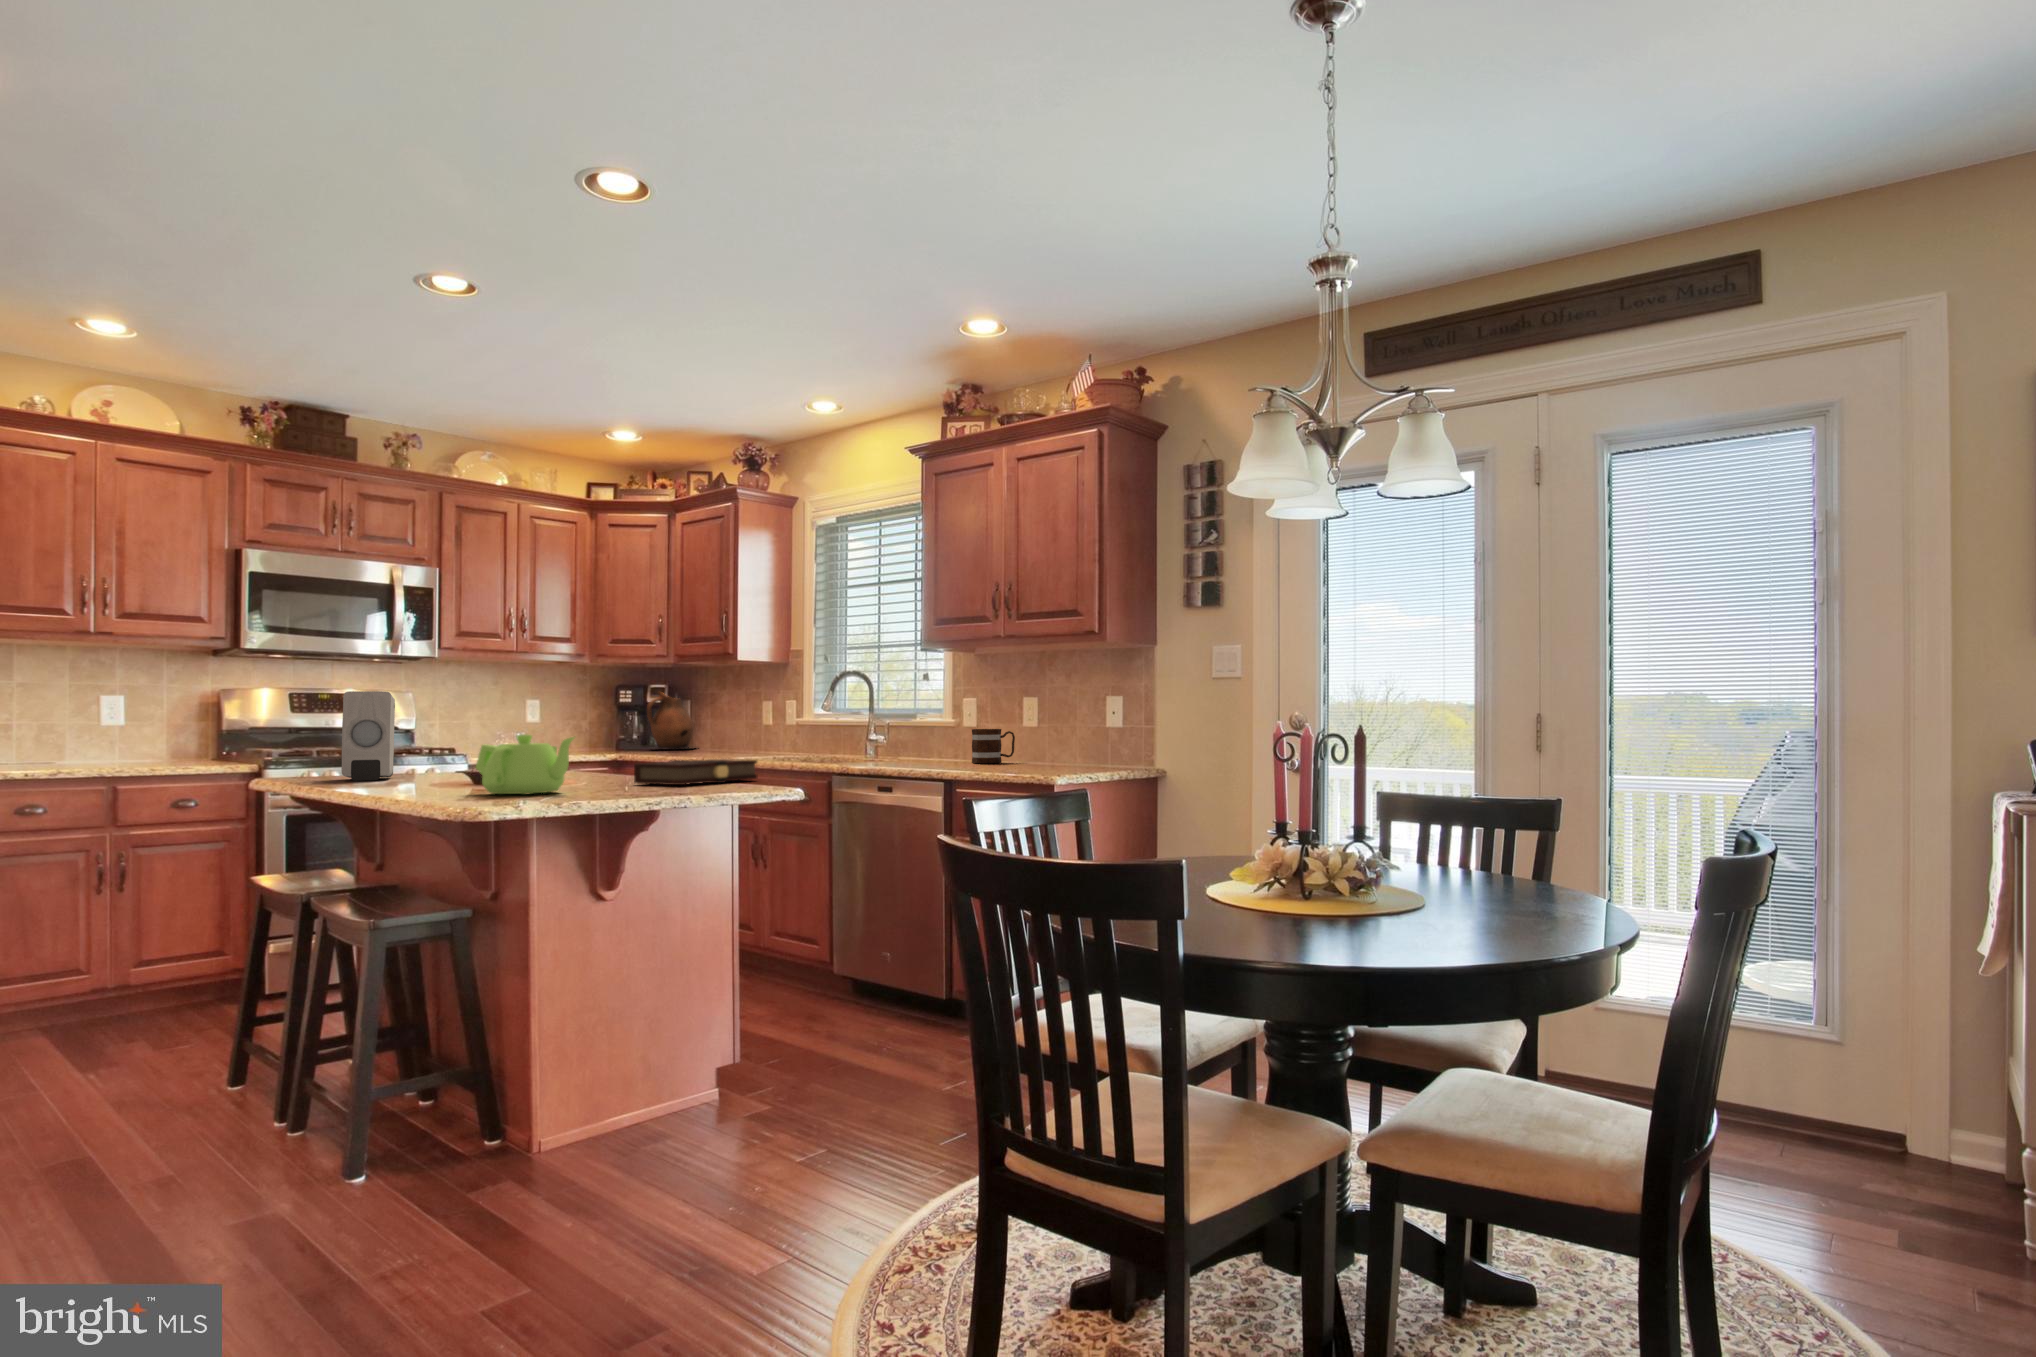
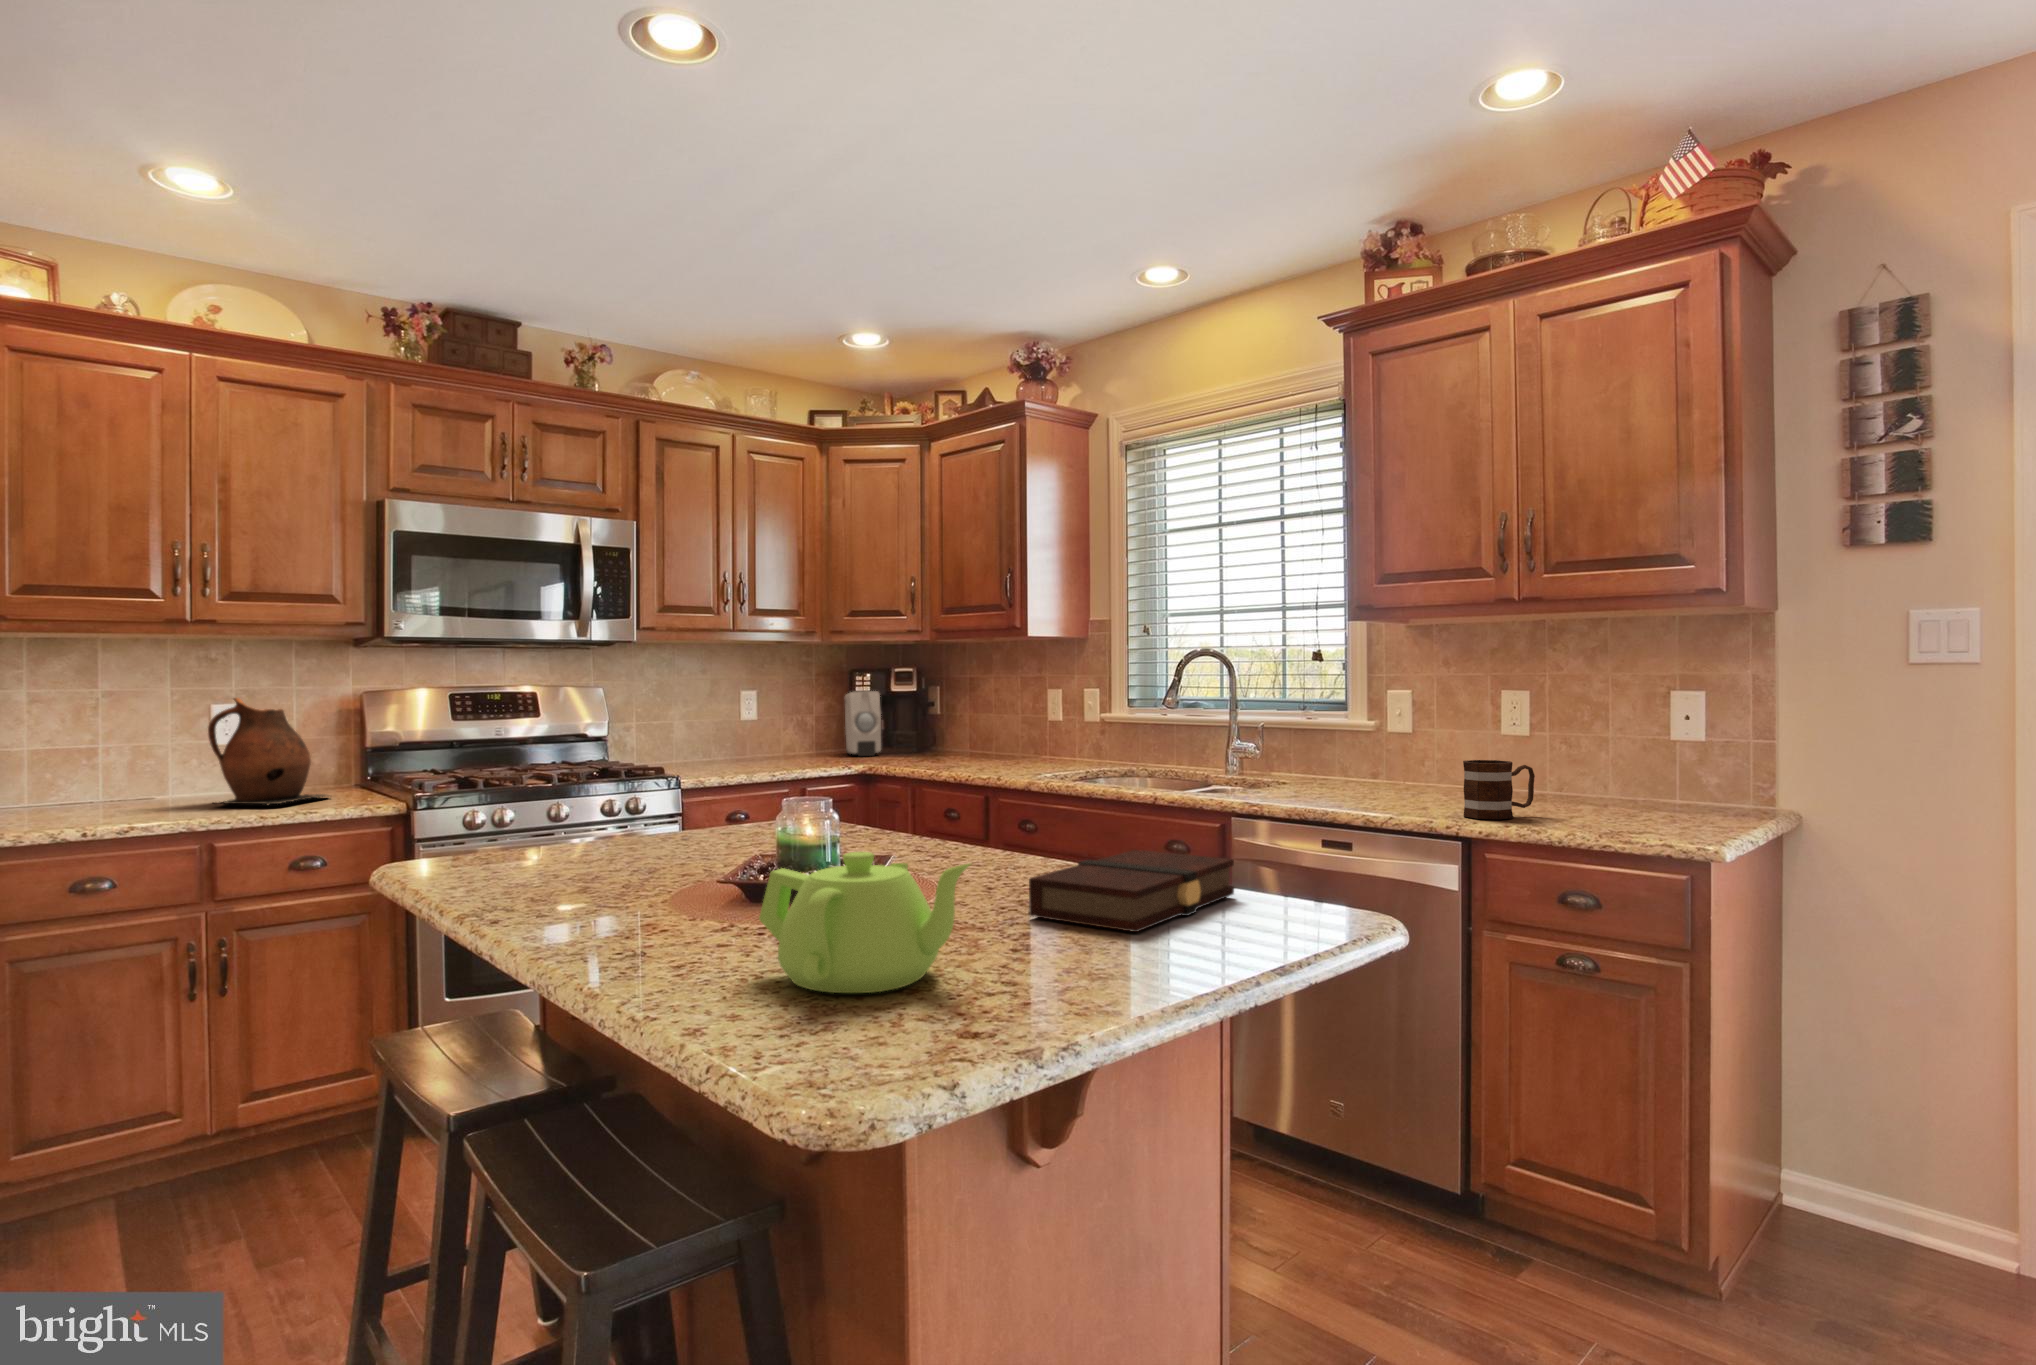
soap dispenser: present [342,691,395,781] -> present [845,691,881,756]
ceramic pitcher: present [647,692,694,749] -> present [208,698,328,805]

